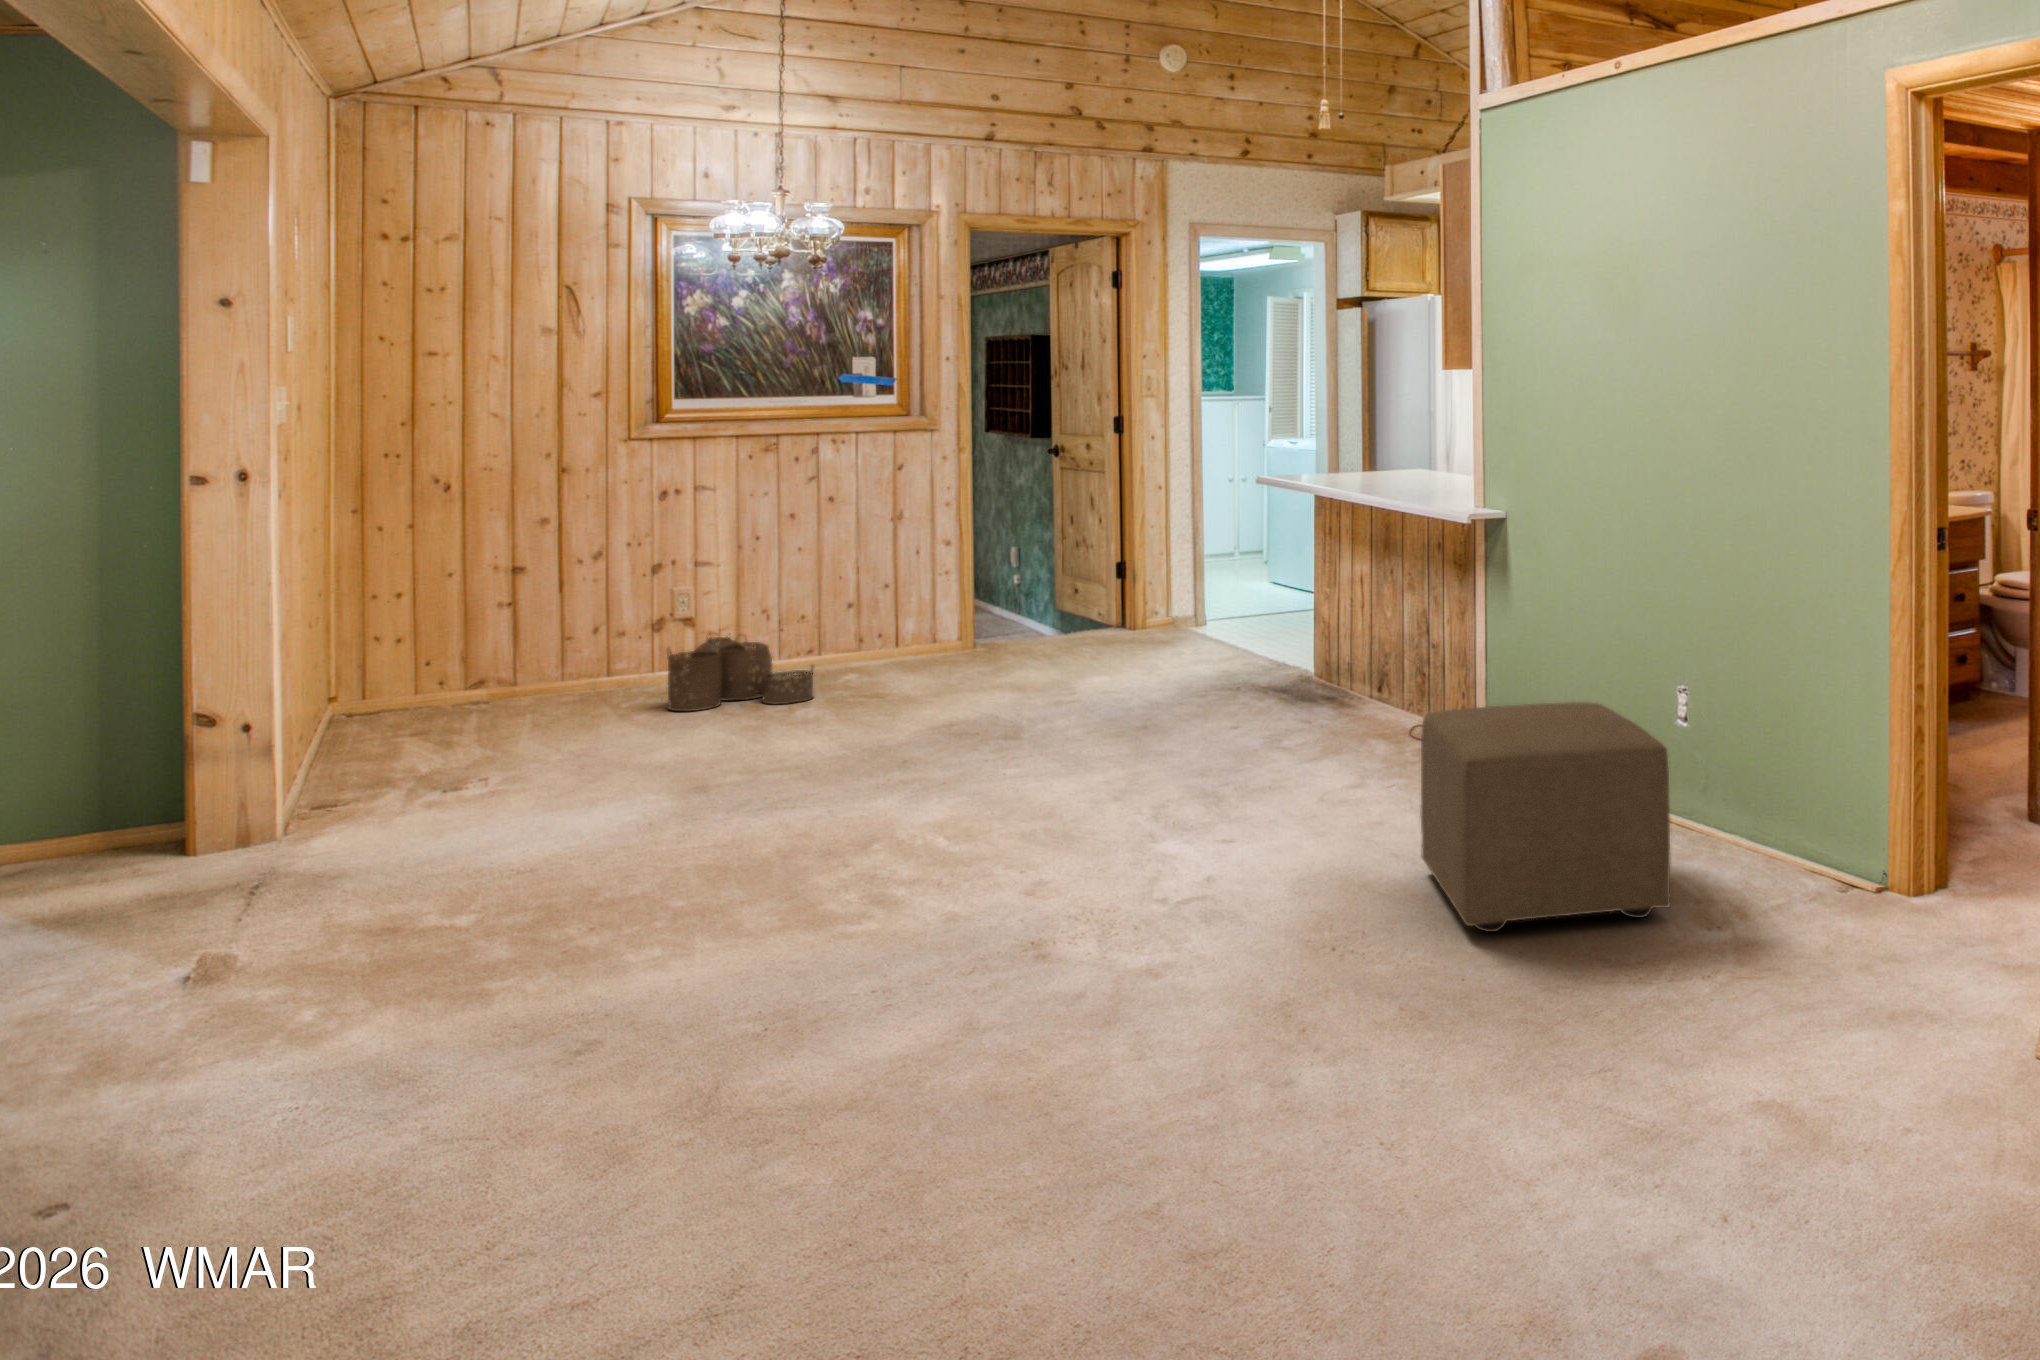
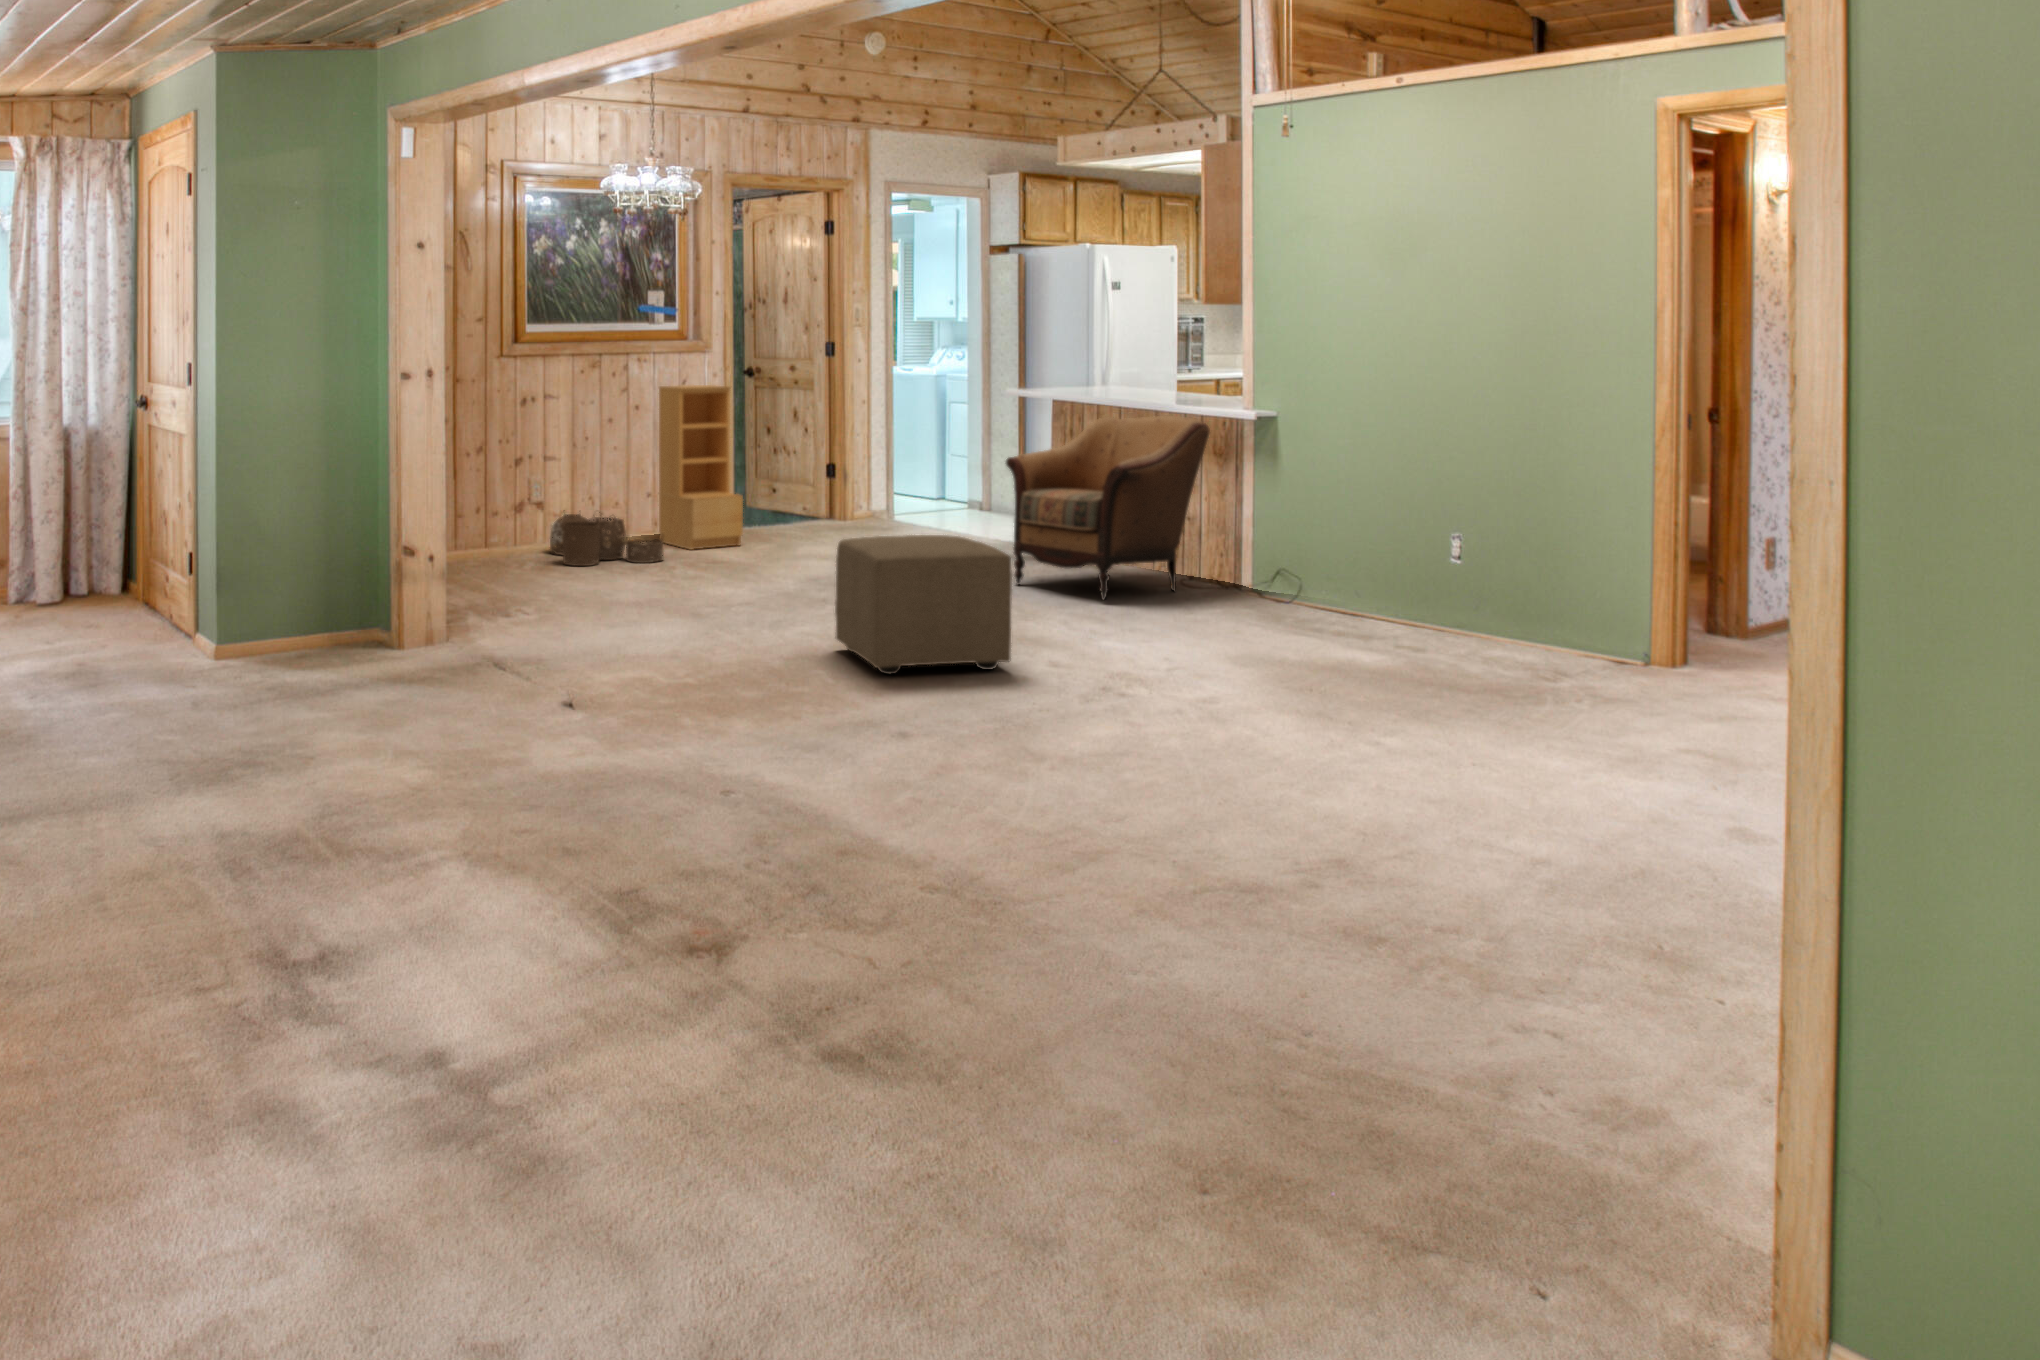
bookshelf: none [861,470,955,681] -> present [659,385,743,550]
armchair: none [1190,513,1436,770] -> present [1006,416,1210,600]
ottoman: present [1420,702,1670,932] -> present [835,535,1012,674]

